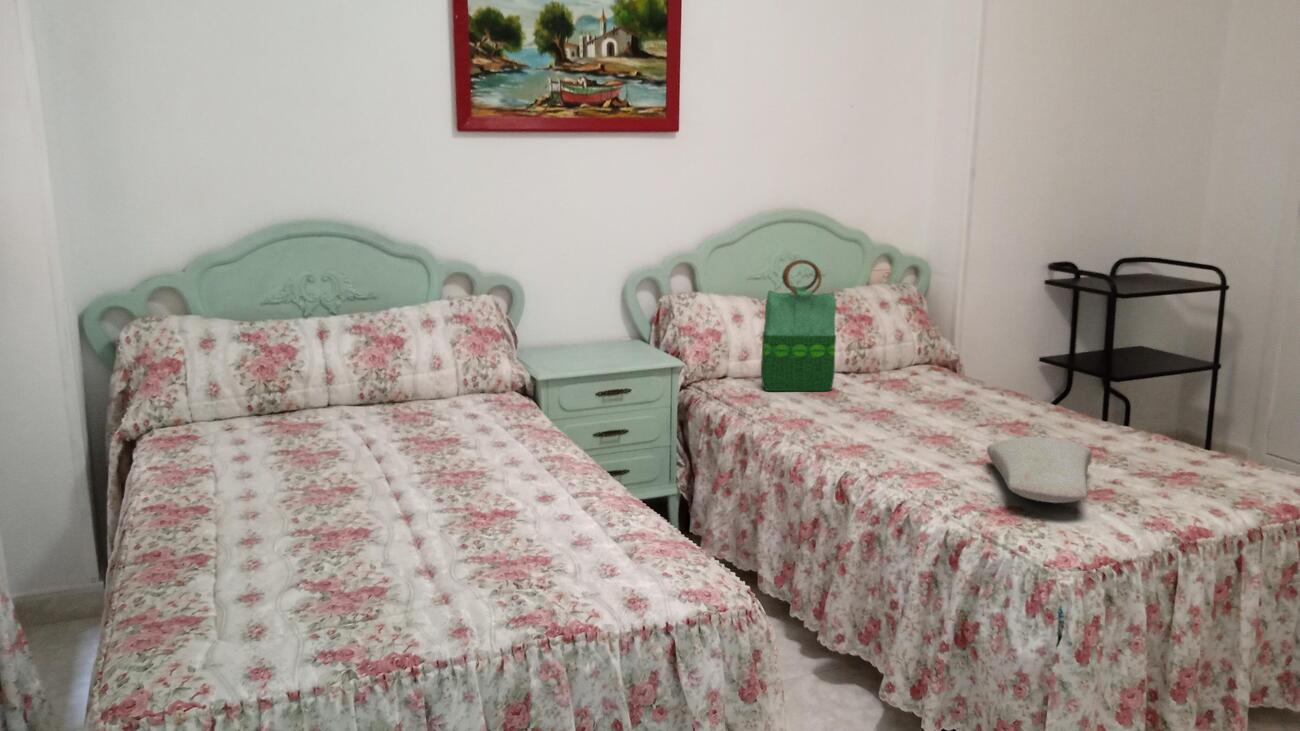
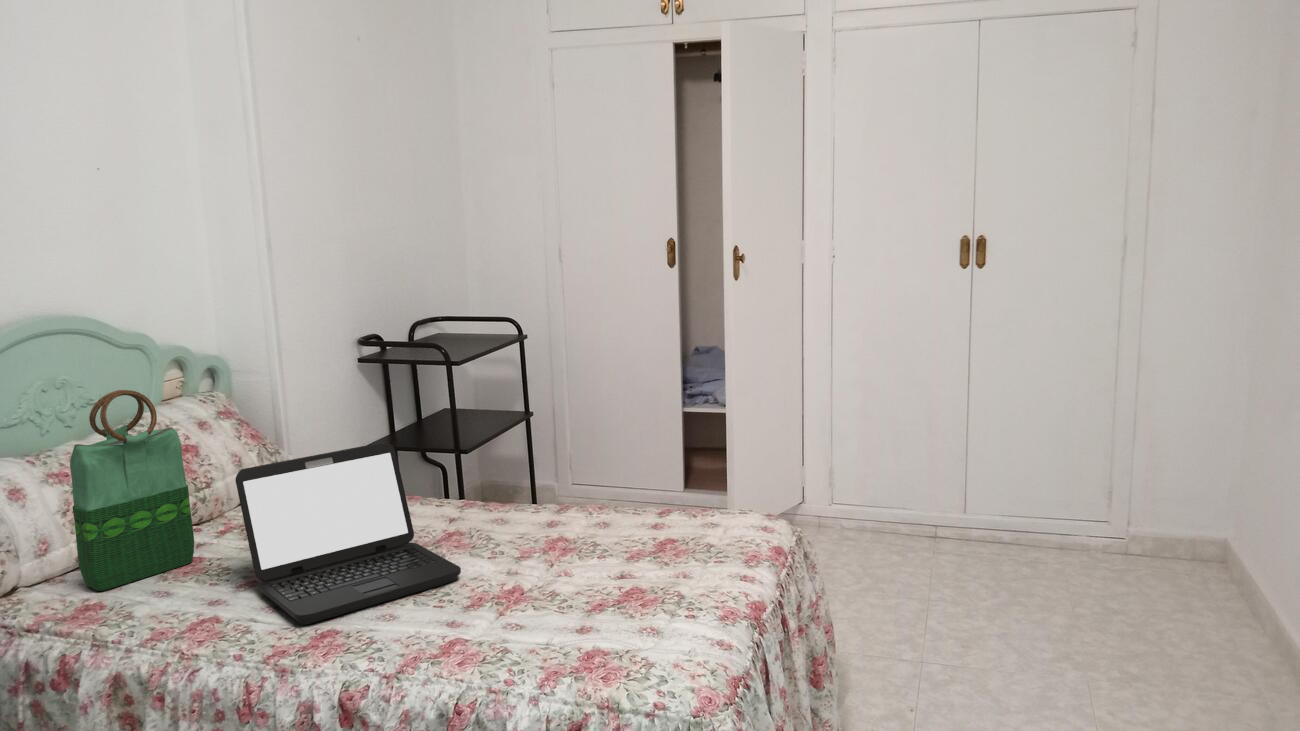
laptop: none [847,326,987,445] -> present [236,443,461,625]
pillow: present [987,437,1092,503] -> none [493,549,667,638]

